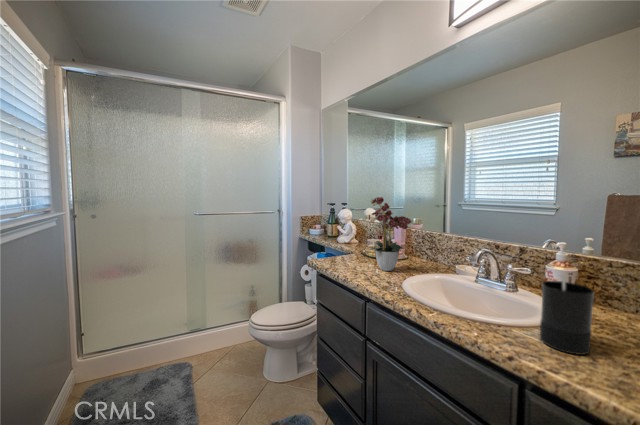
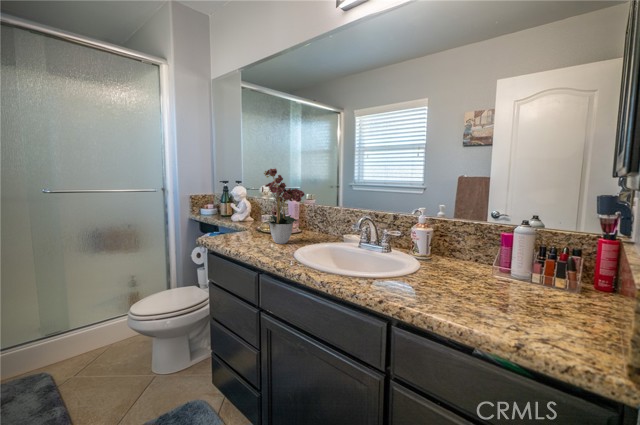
candle: present [540,275,594,355] -> none [404,230,440,292]

